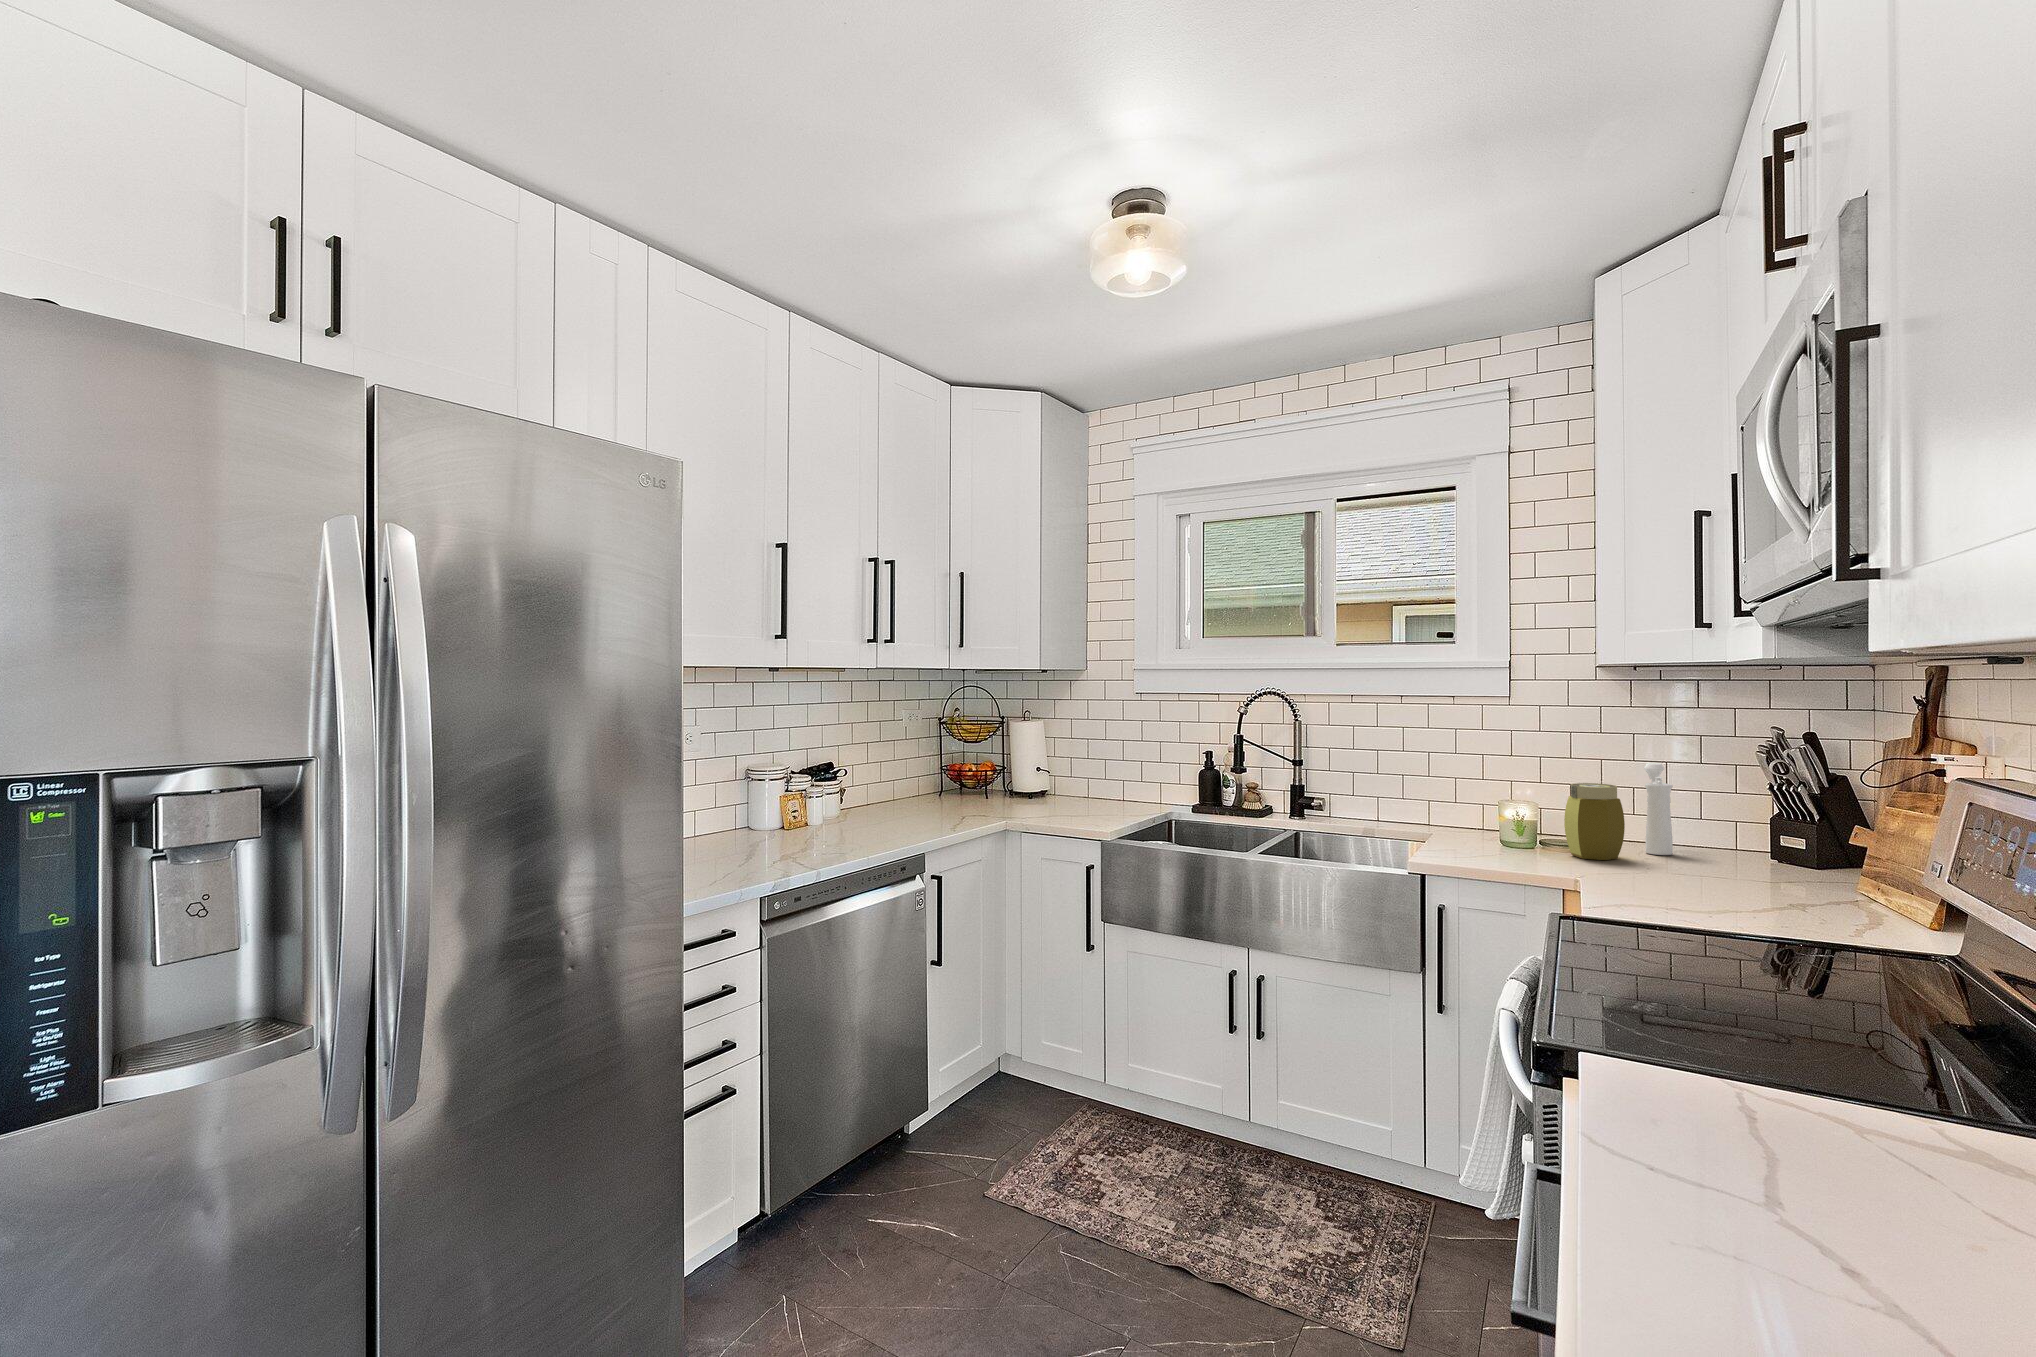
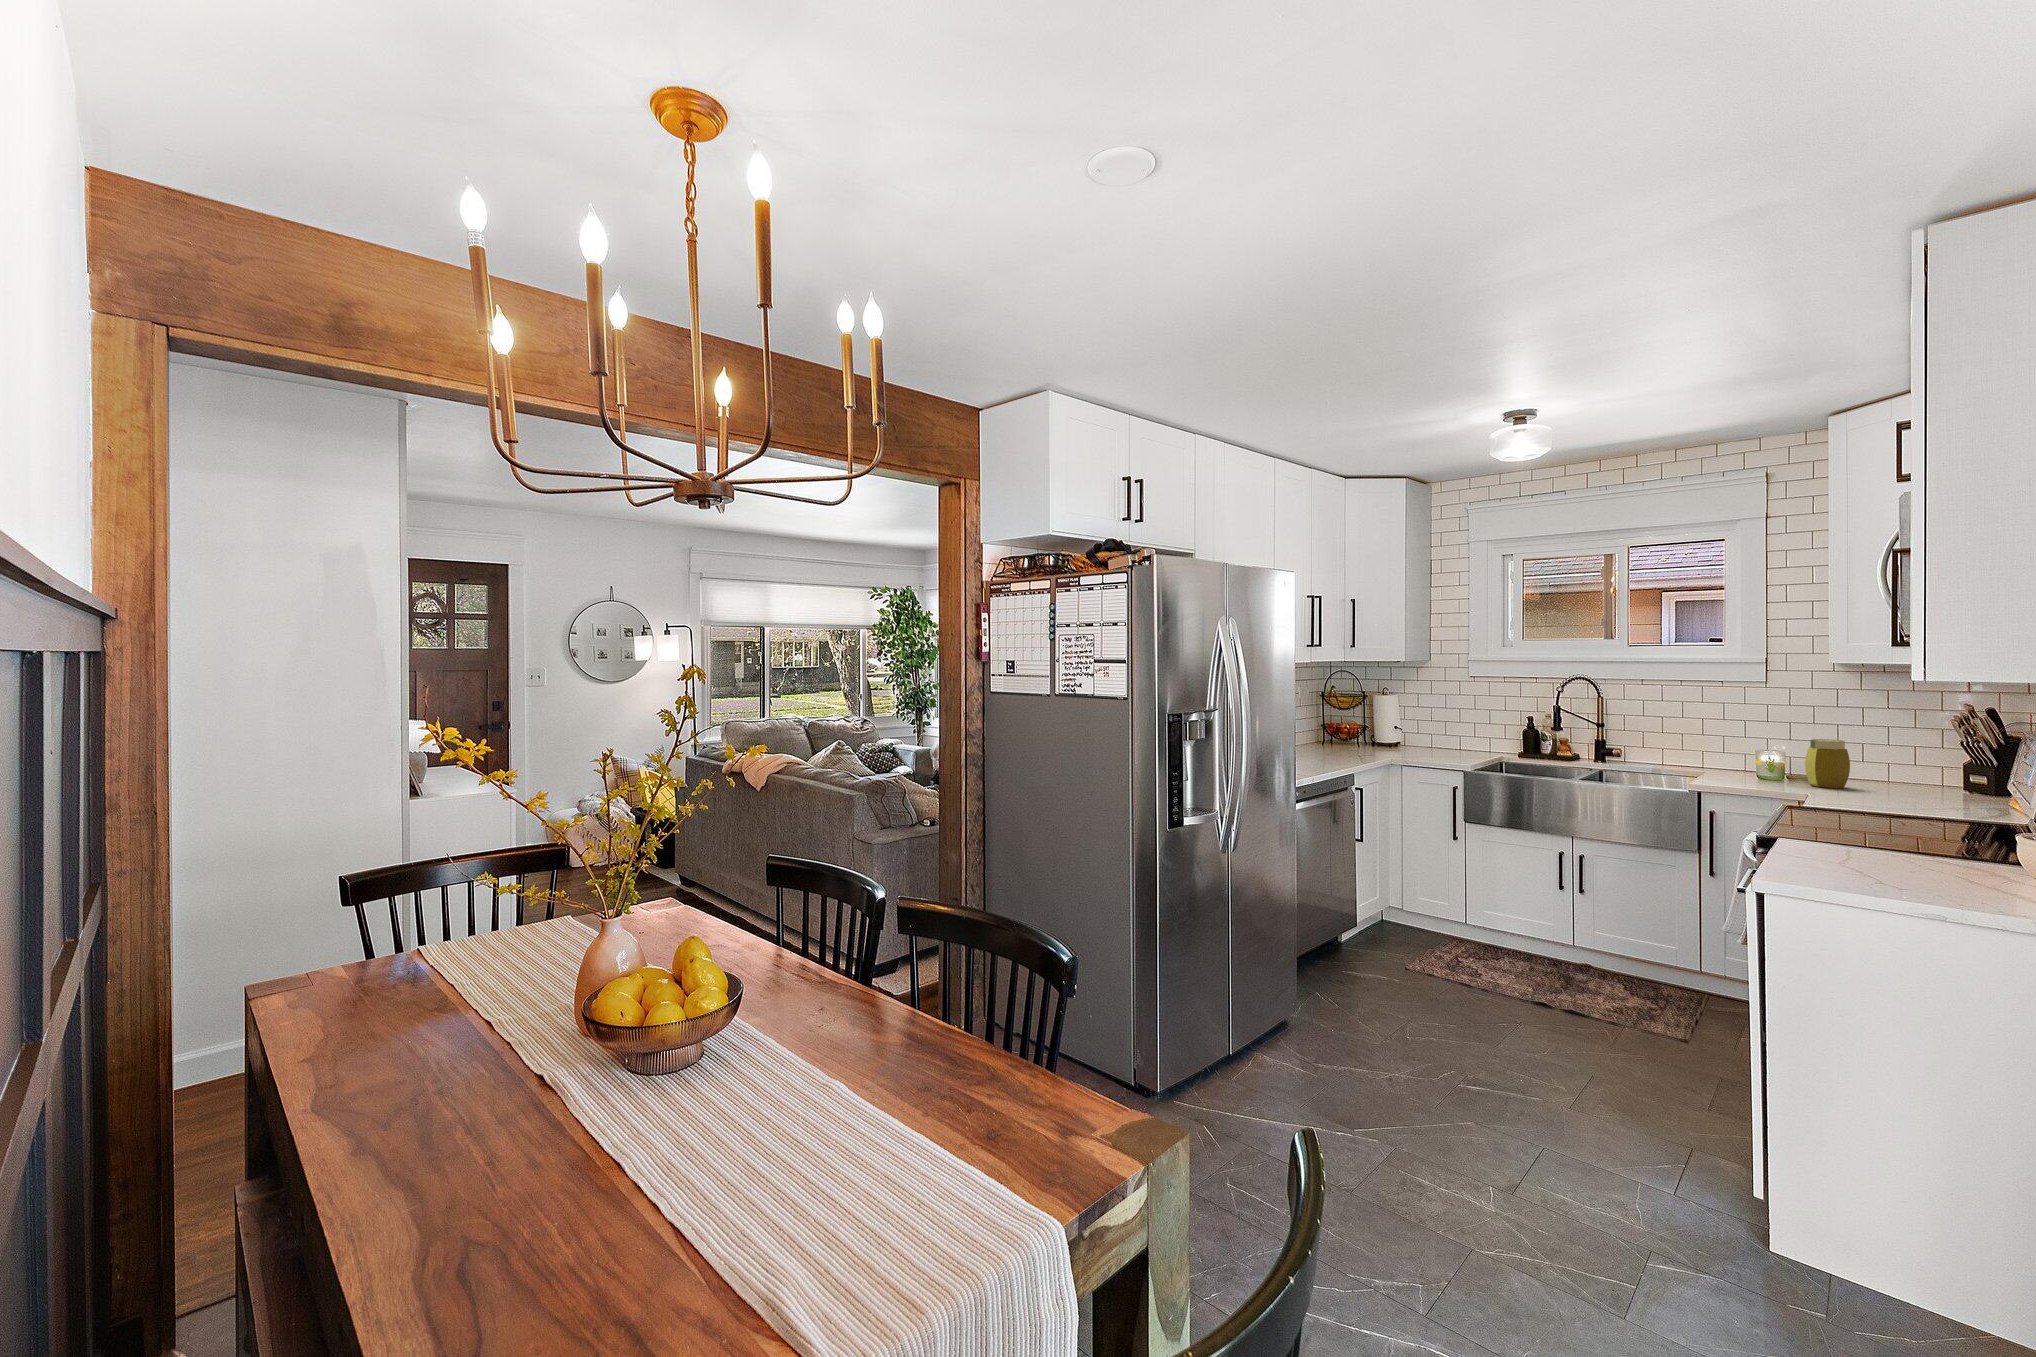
pepper mill: present [1644,763,1673,855] -> none [1866,728,1888,787]

